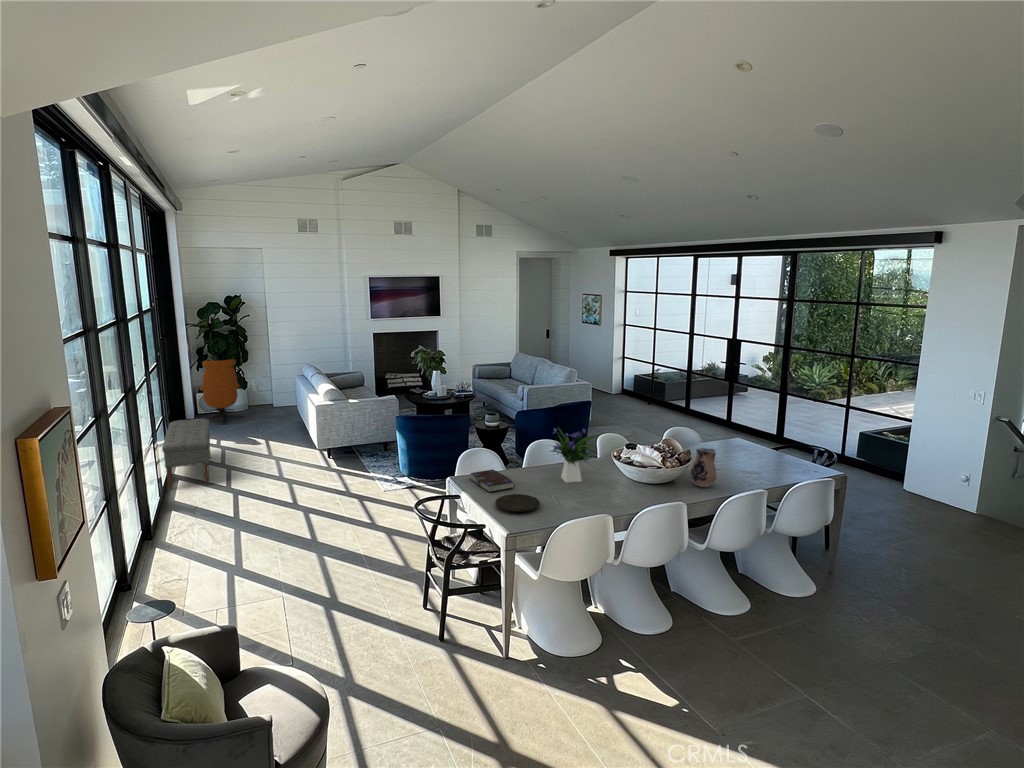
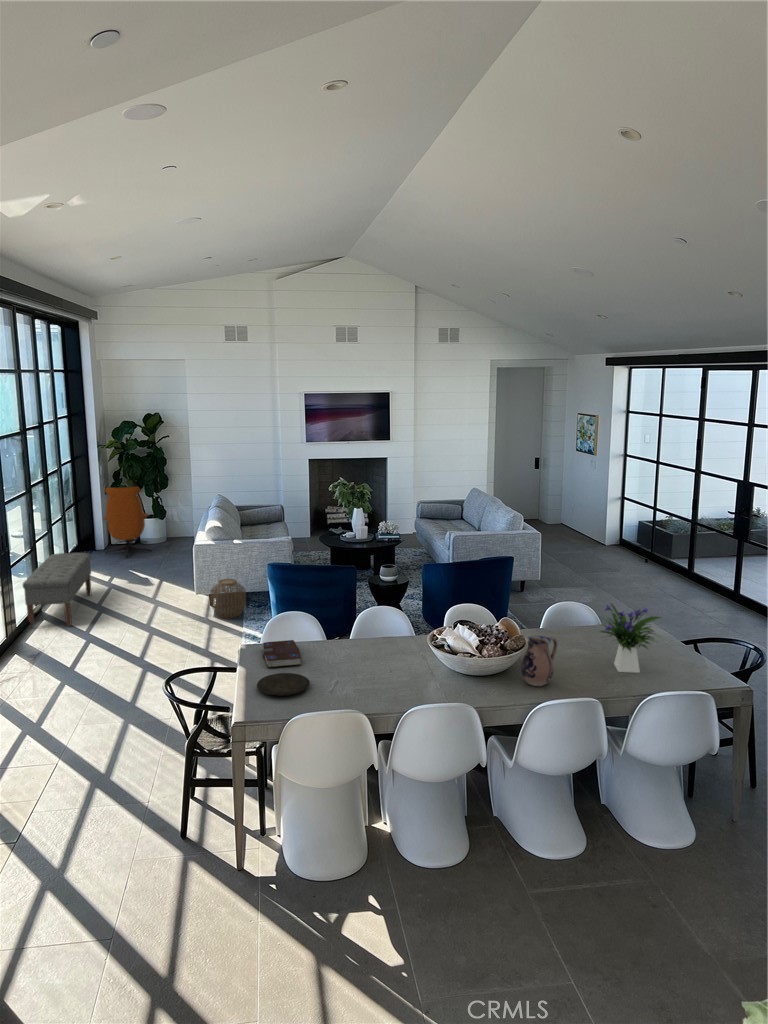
flower arrangement: present [551,427,595,483] -> present [601,604,661,673]
woven basket: none [336,433,367,467] -> present [210,579,246,618]

